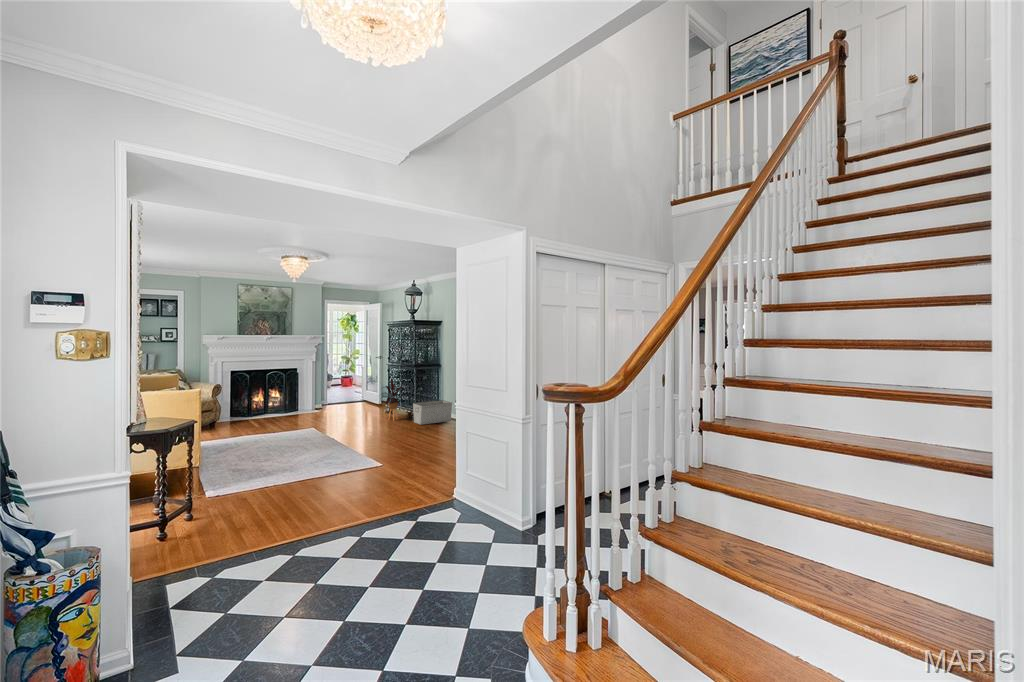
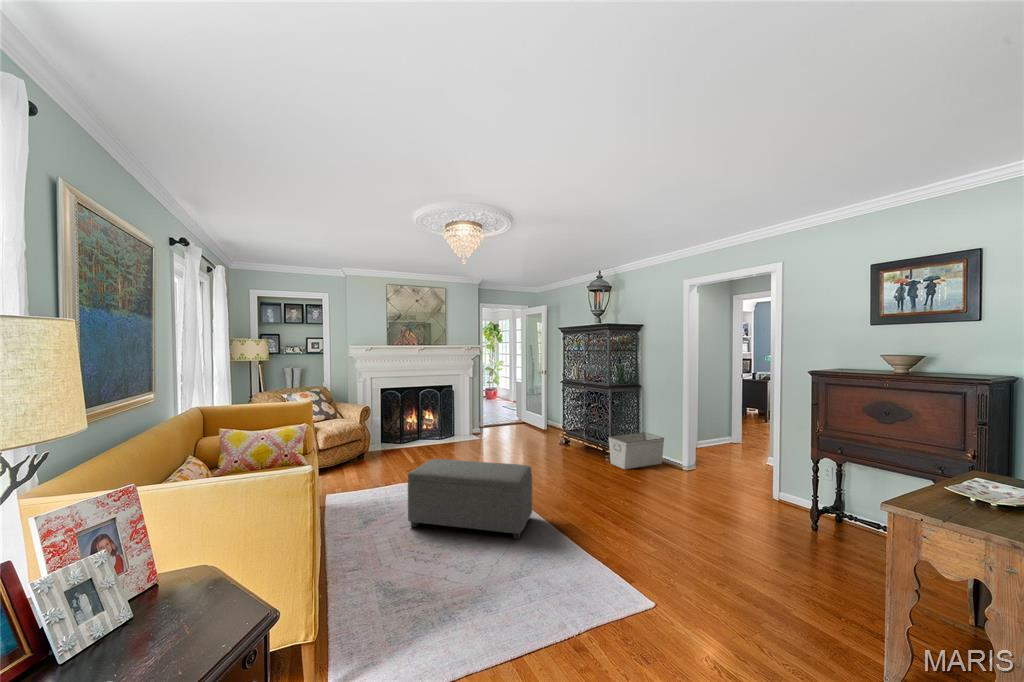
house plant: present [386,377,401,420] -> none [559,399,590,459]
ottoman: none [247,413,335,455] -> present [408,459,532,539]

